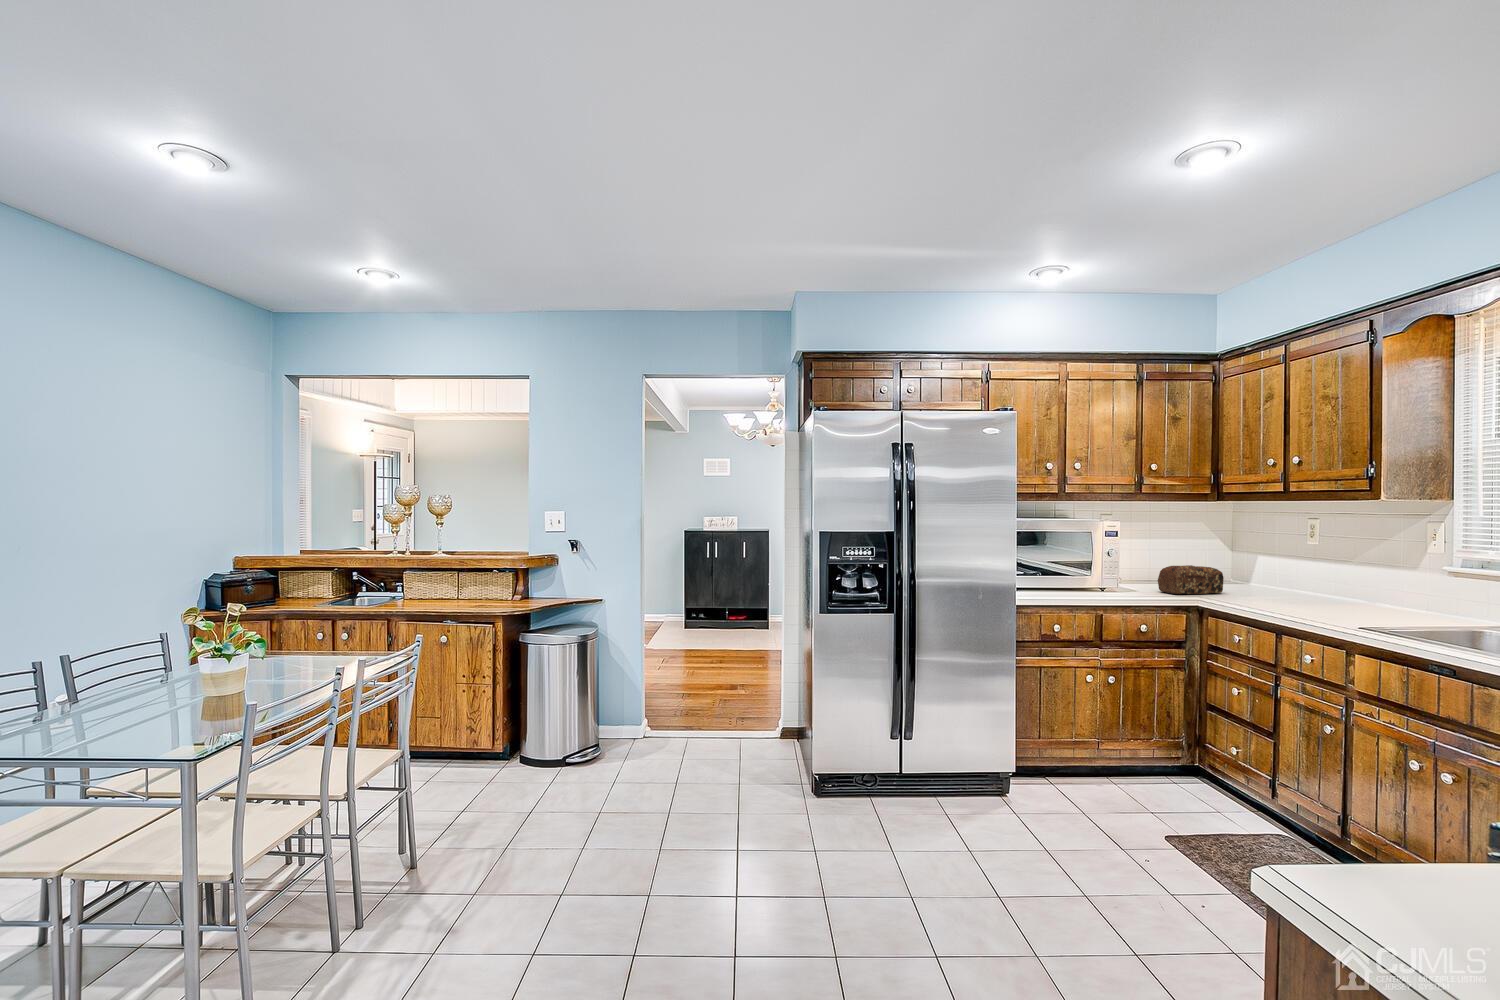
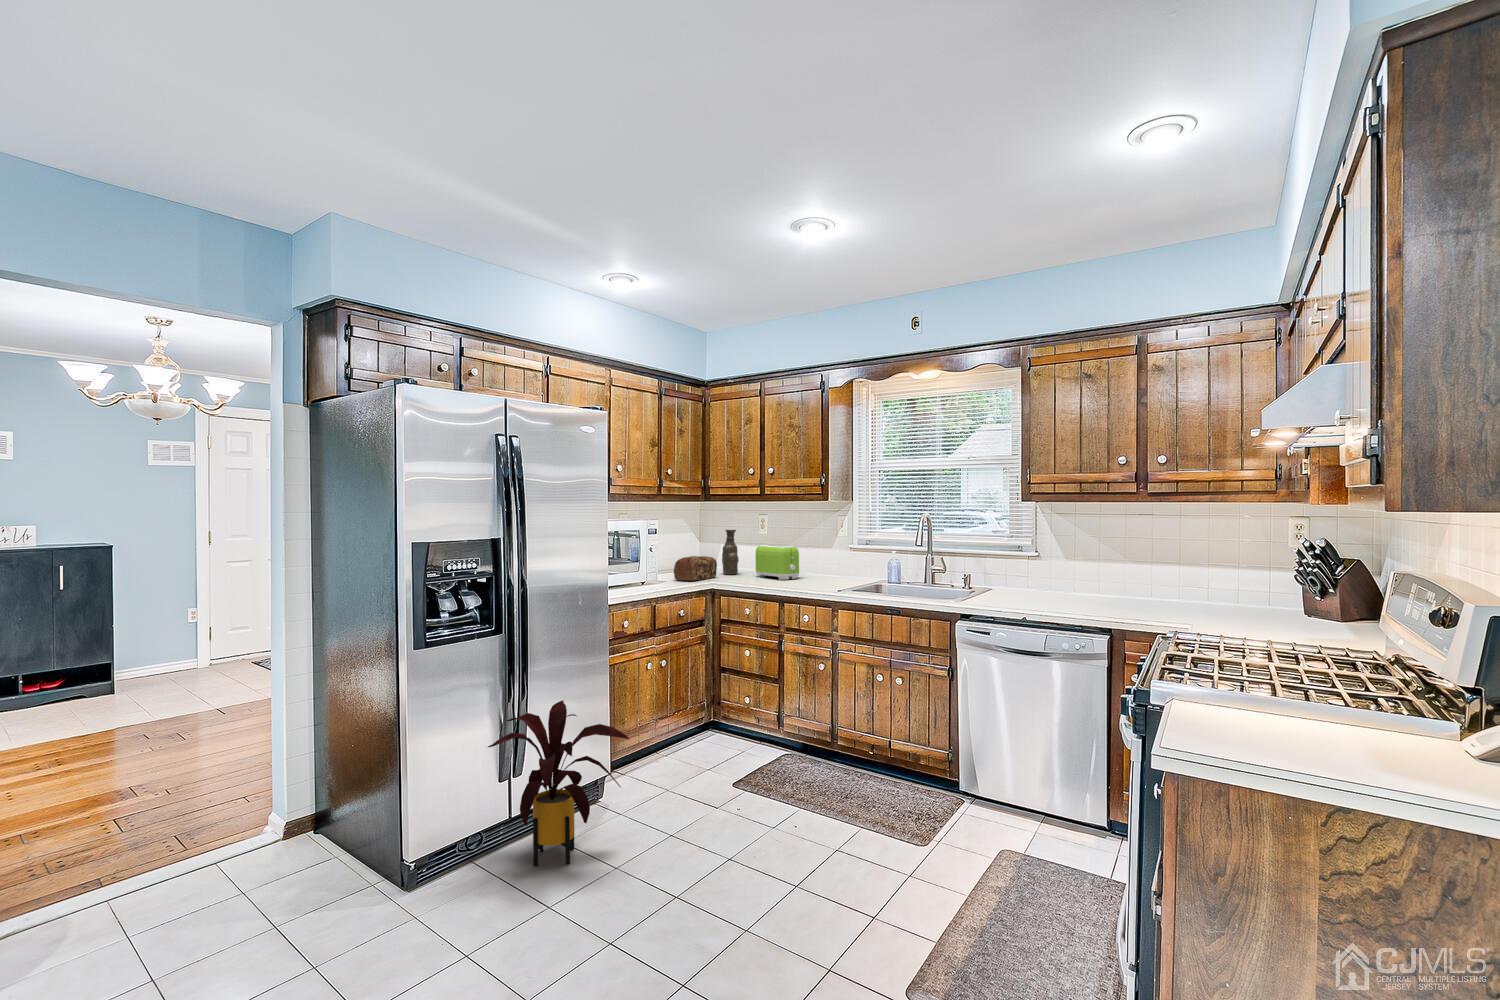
vase: none [1241,537,1264,593] -> present [722,530,739,575]
toaster: none [1282,559,1344,607] -> present [755,545,799,580]
house plant: none [848,689,971,843] -> present [488,701,629,866]

